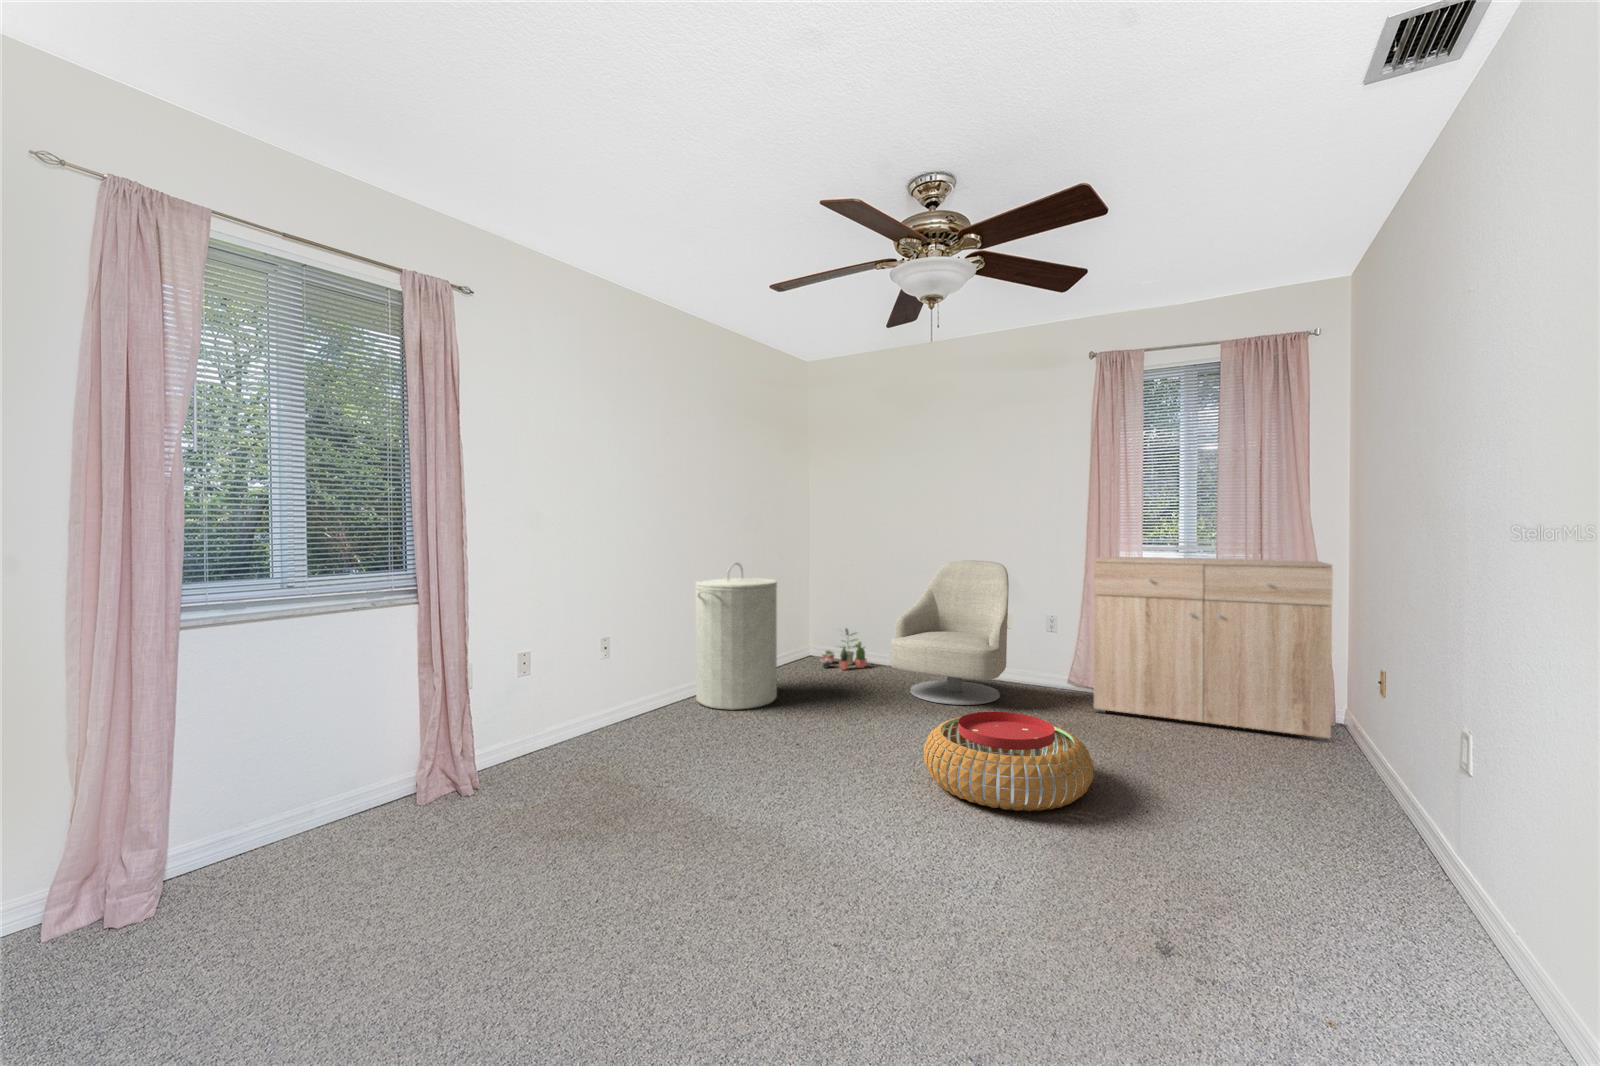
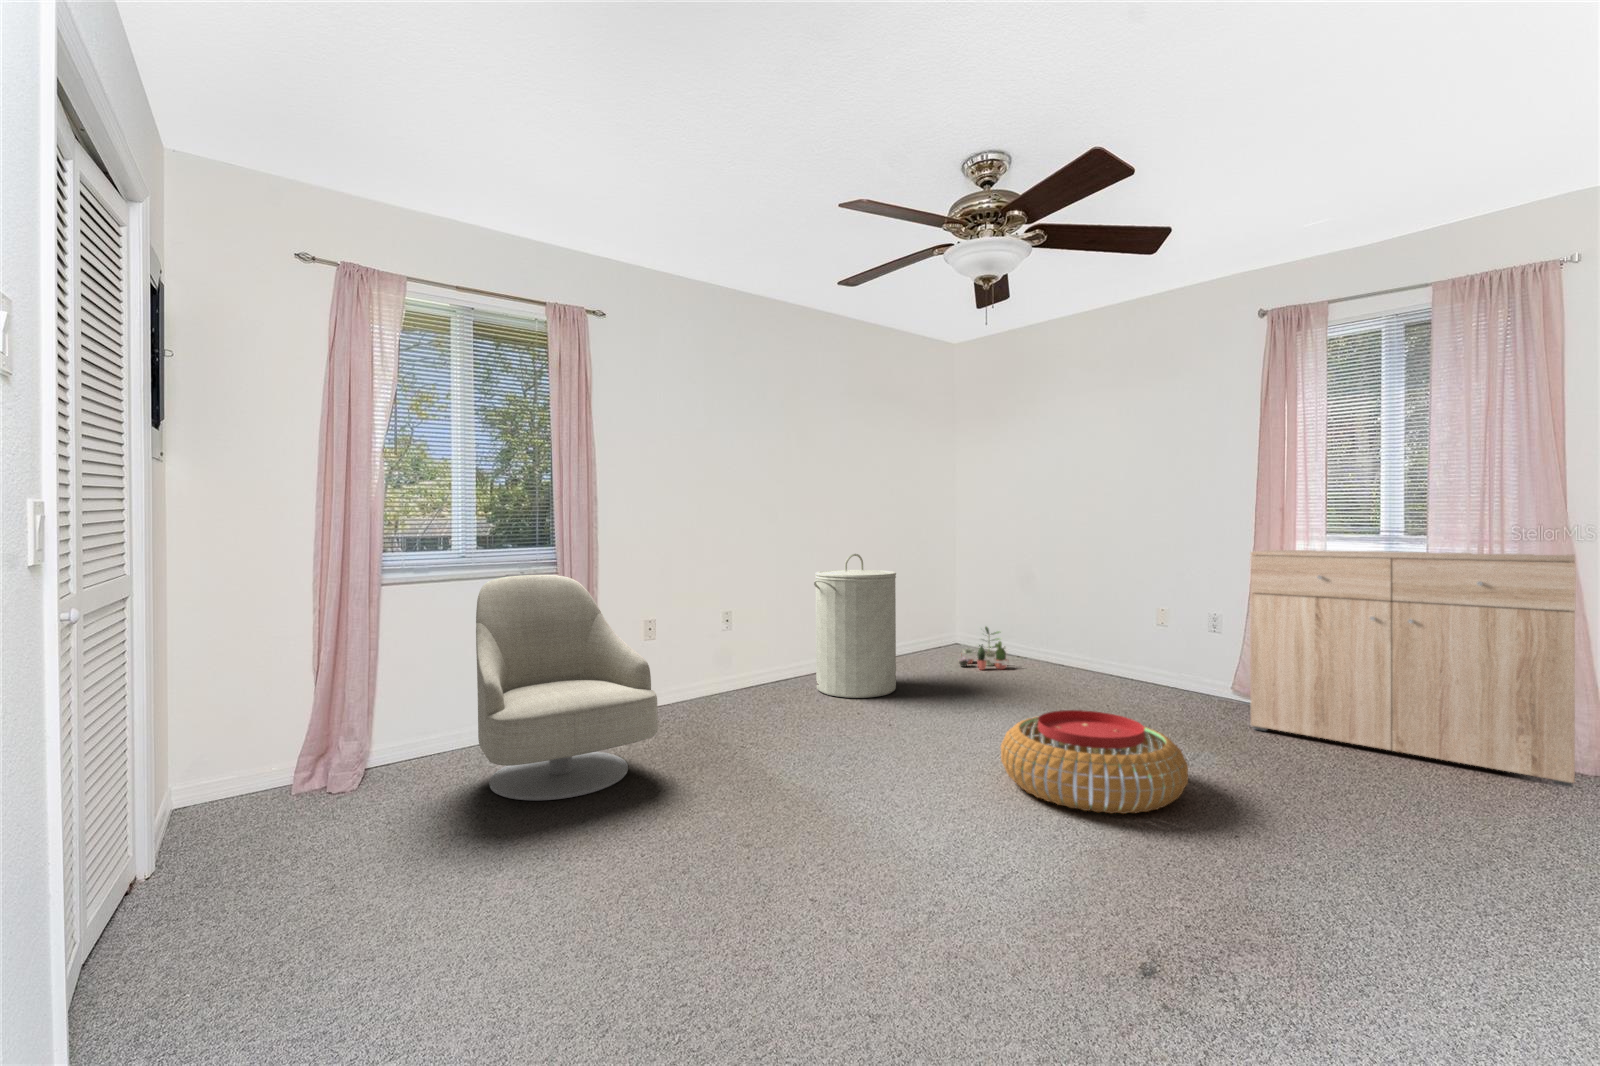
armchair: present [891,560,1009,705] -> present [476,575,658,800]

